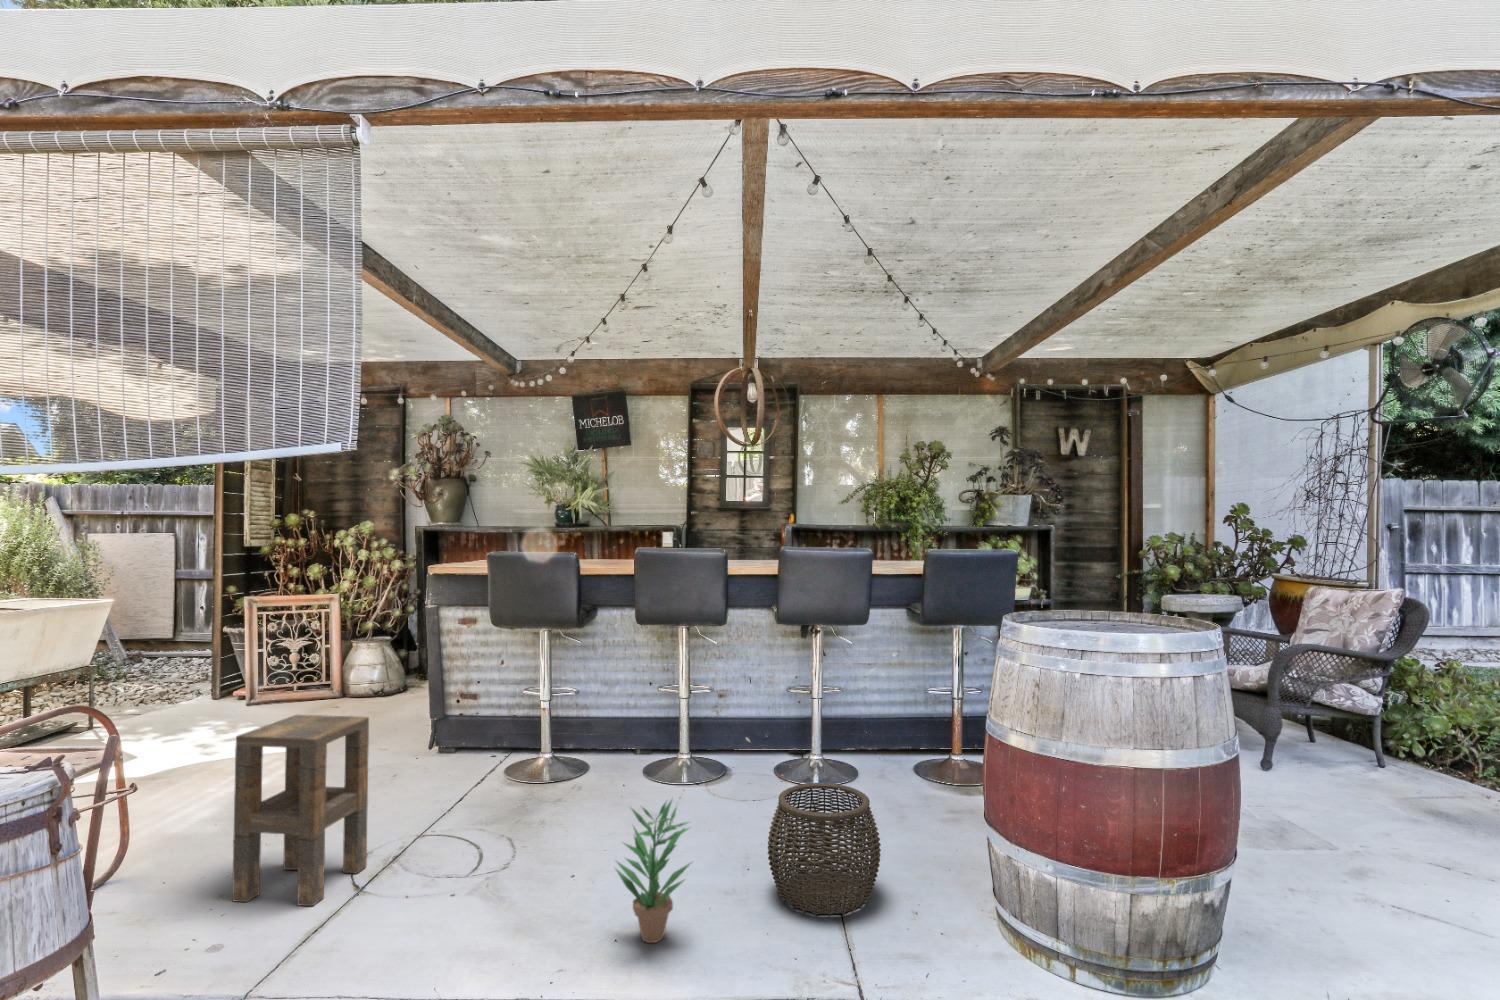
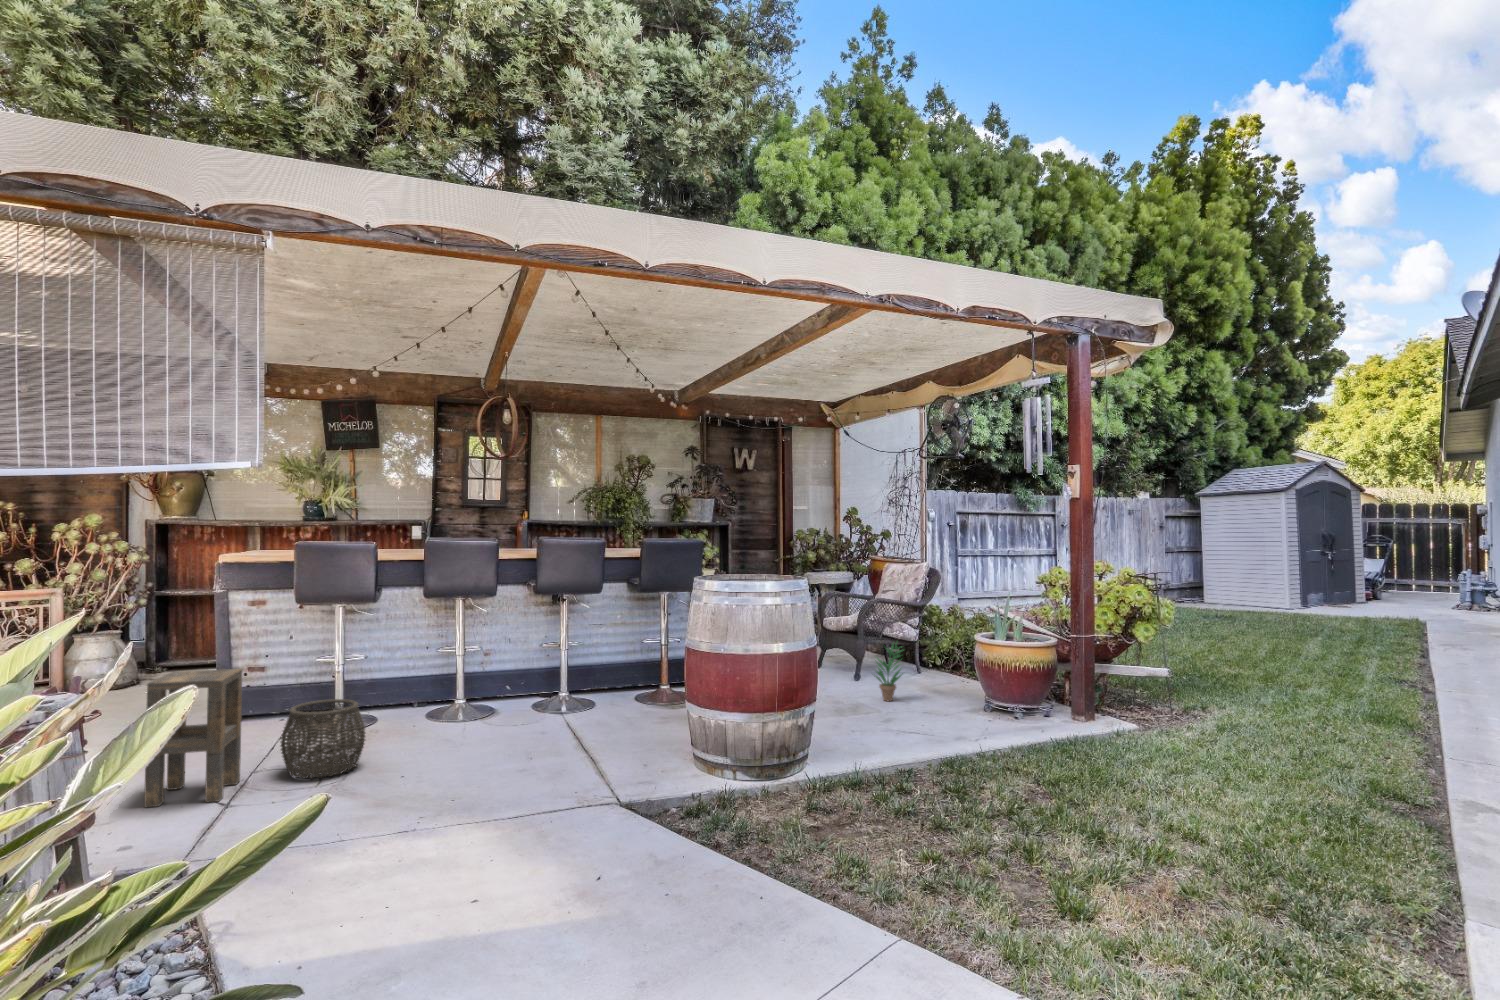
woven basket: present [768,783,881,916] -> present [280,699,365,778]
potted plant: present [616,800,690,943] -> present [875,642,904,701]

